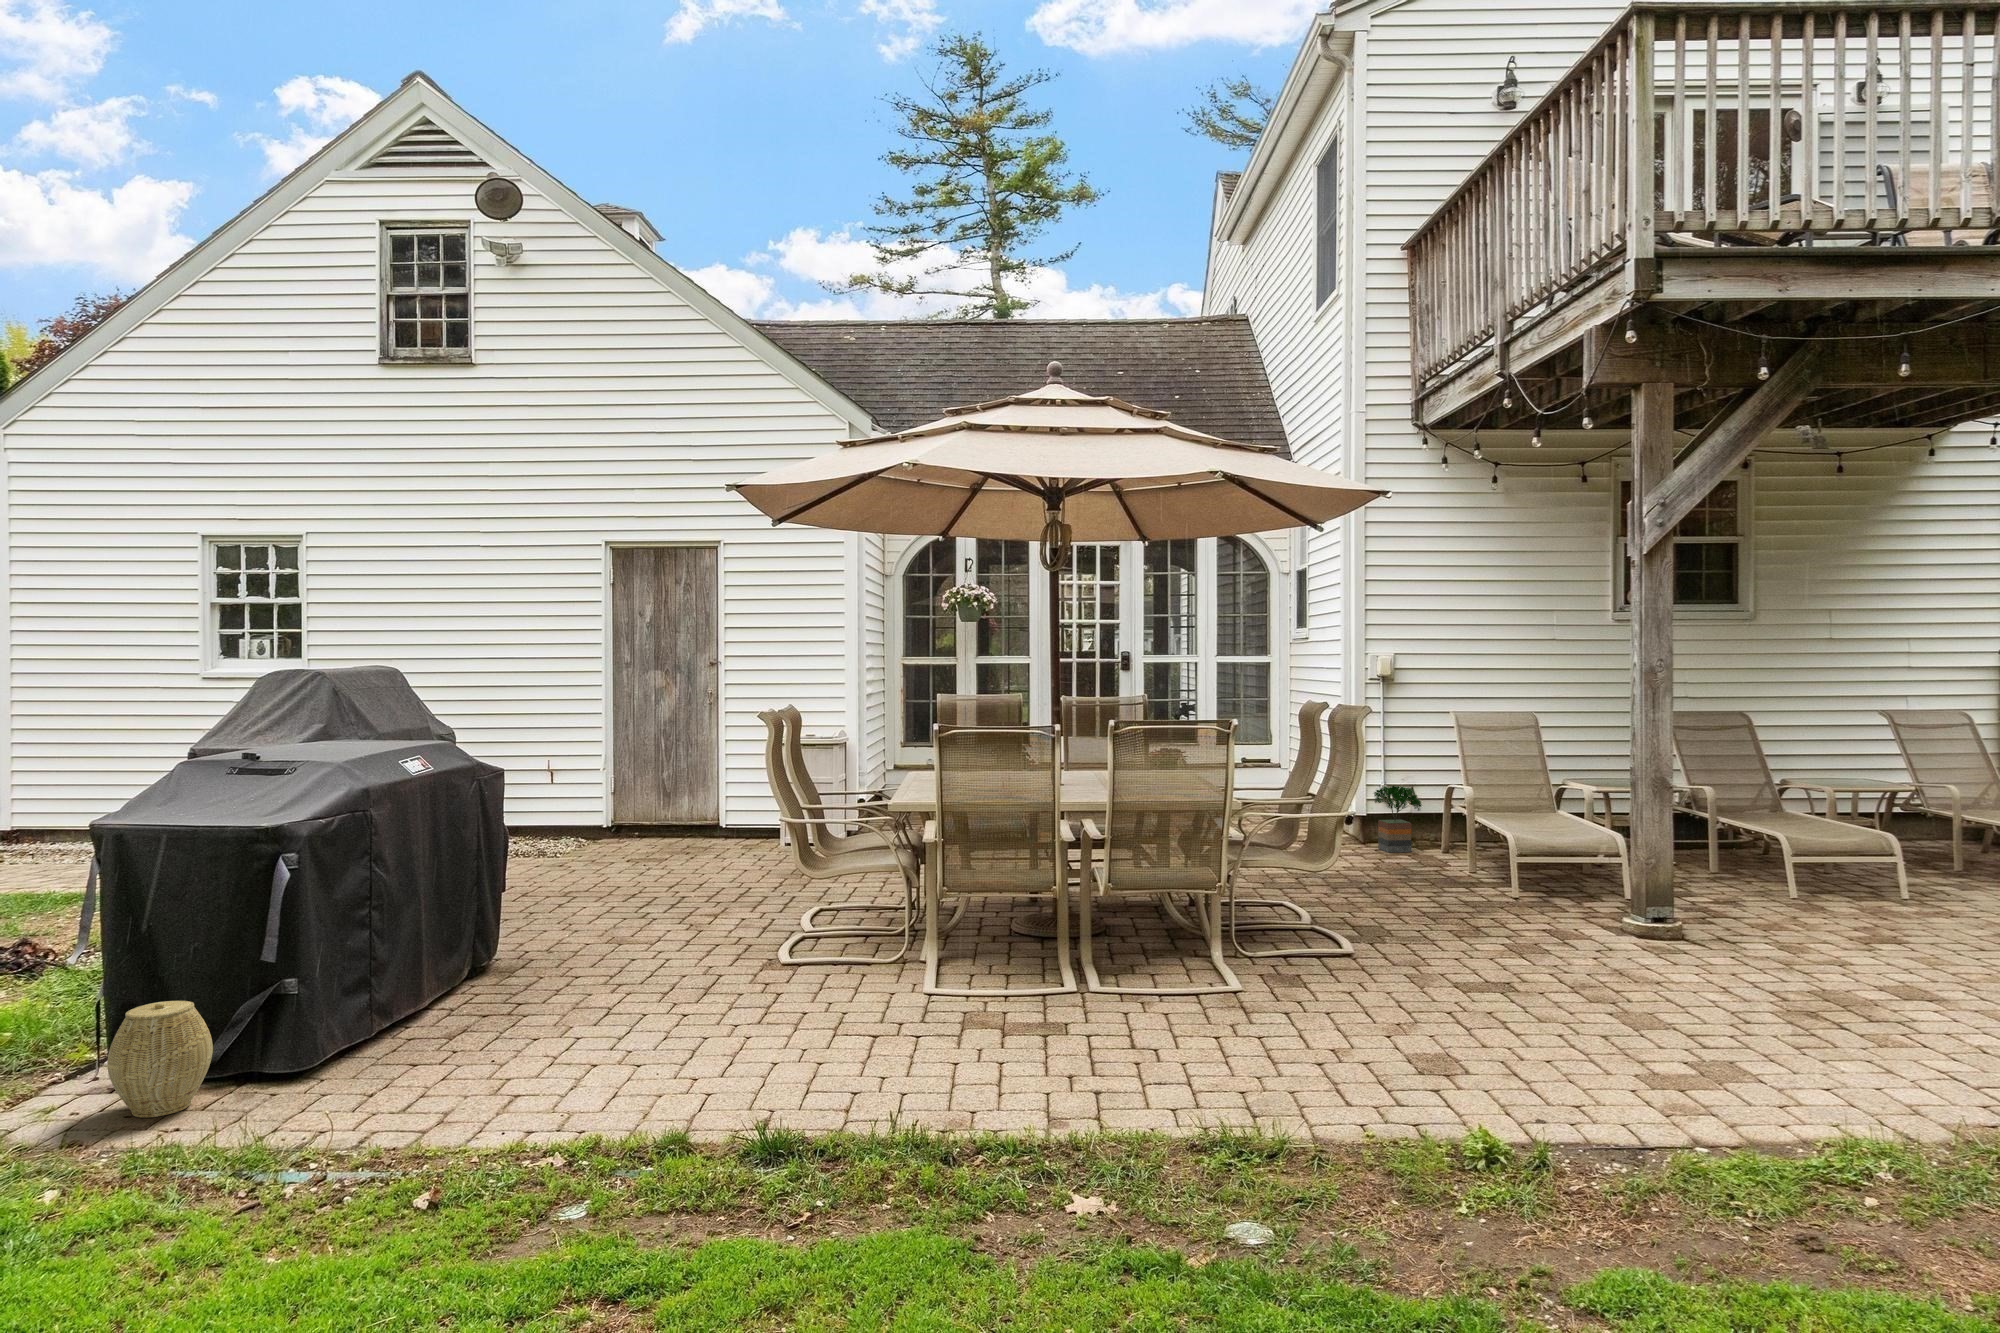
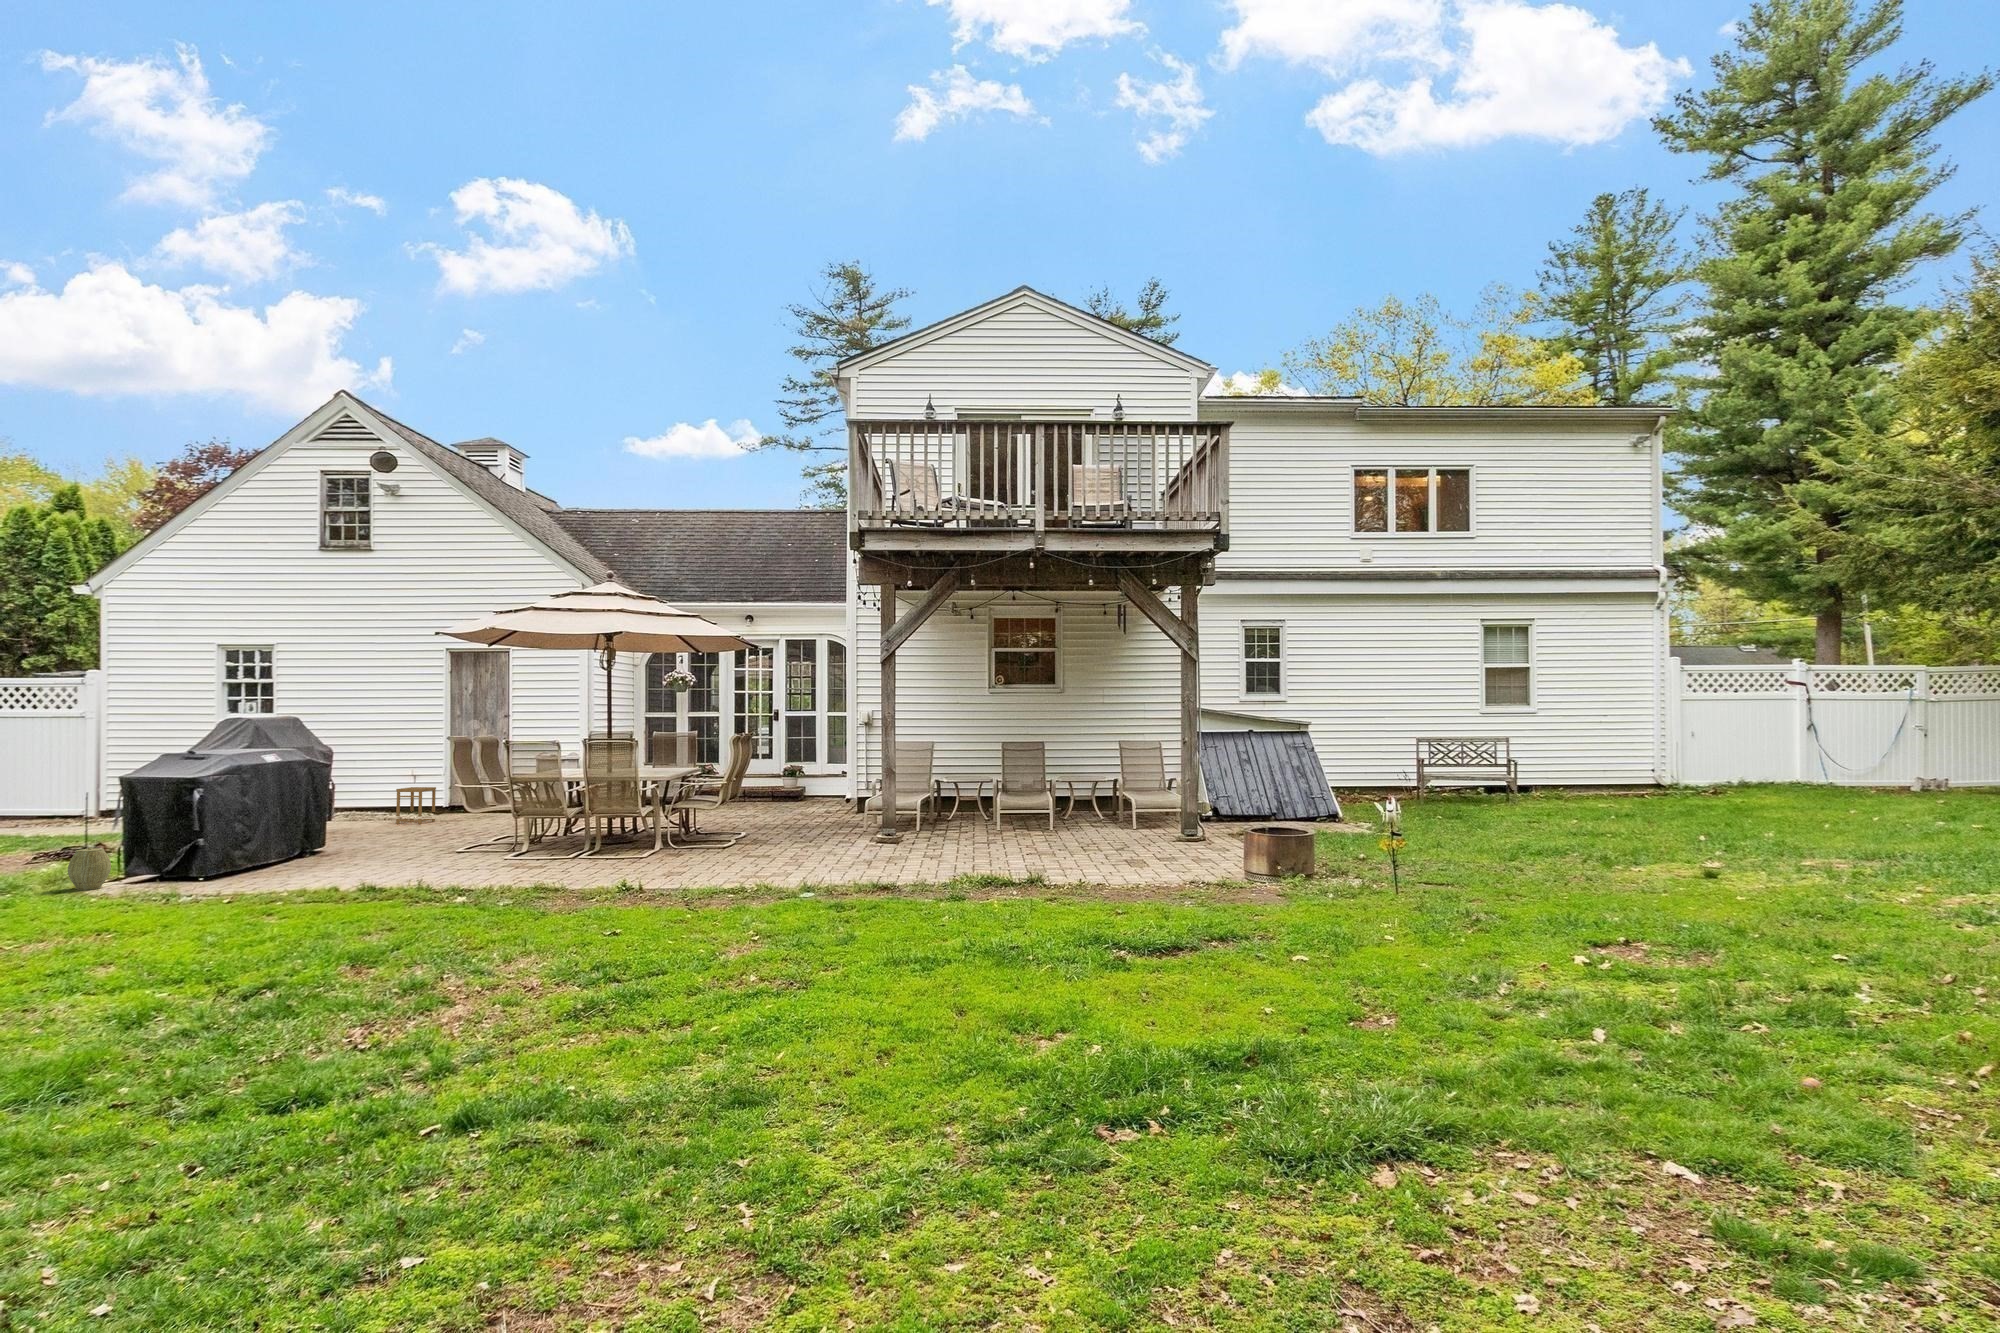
side table: none [546,782,606,848] -> present [396,787,436,824]
potted tree: present [1374,786,1422,852] -> none [853,790,879,829]

